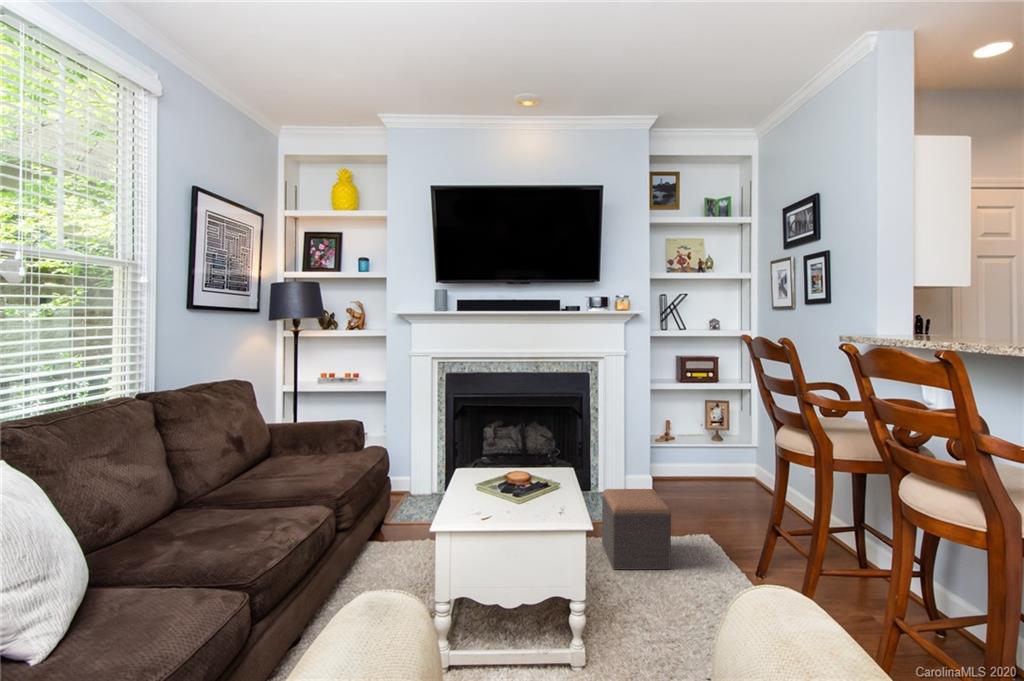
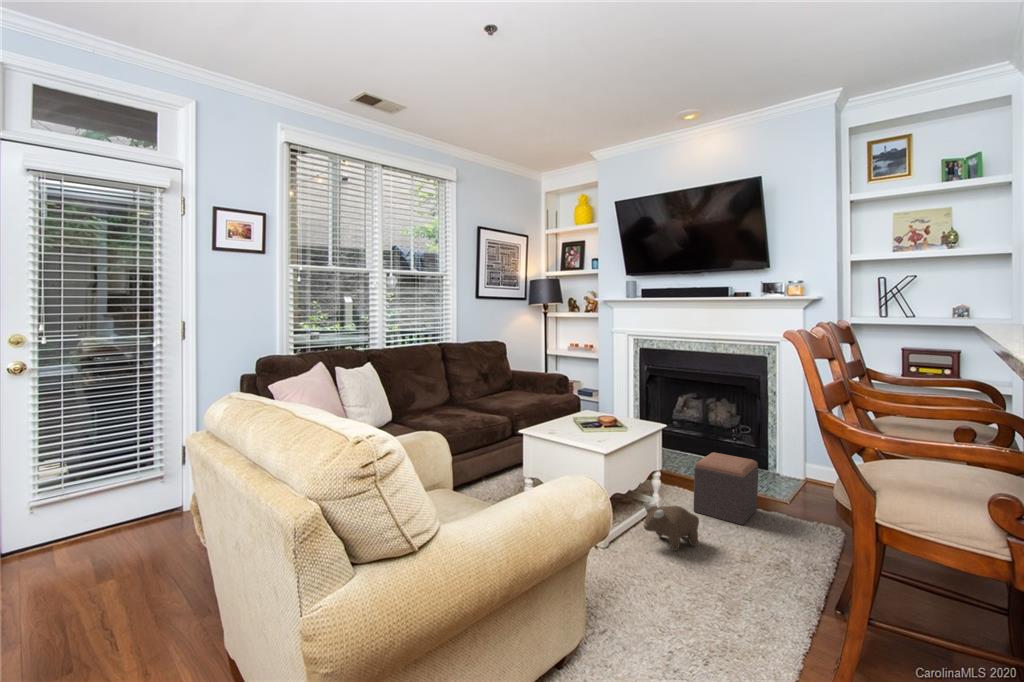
plush toy: none [627,575,684,639] -> present [642,503,699,550]

